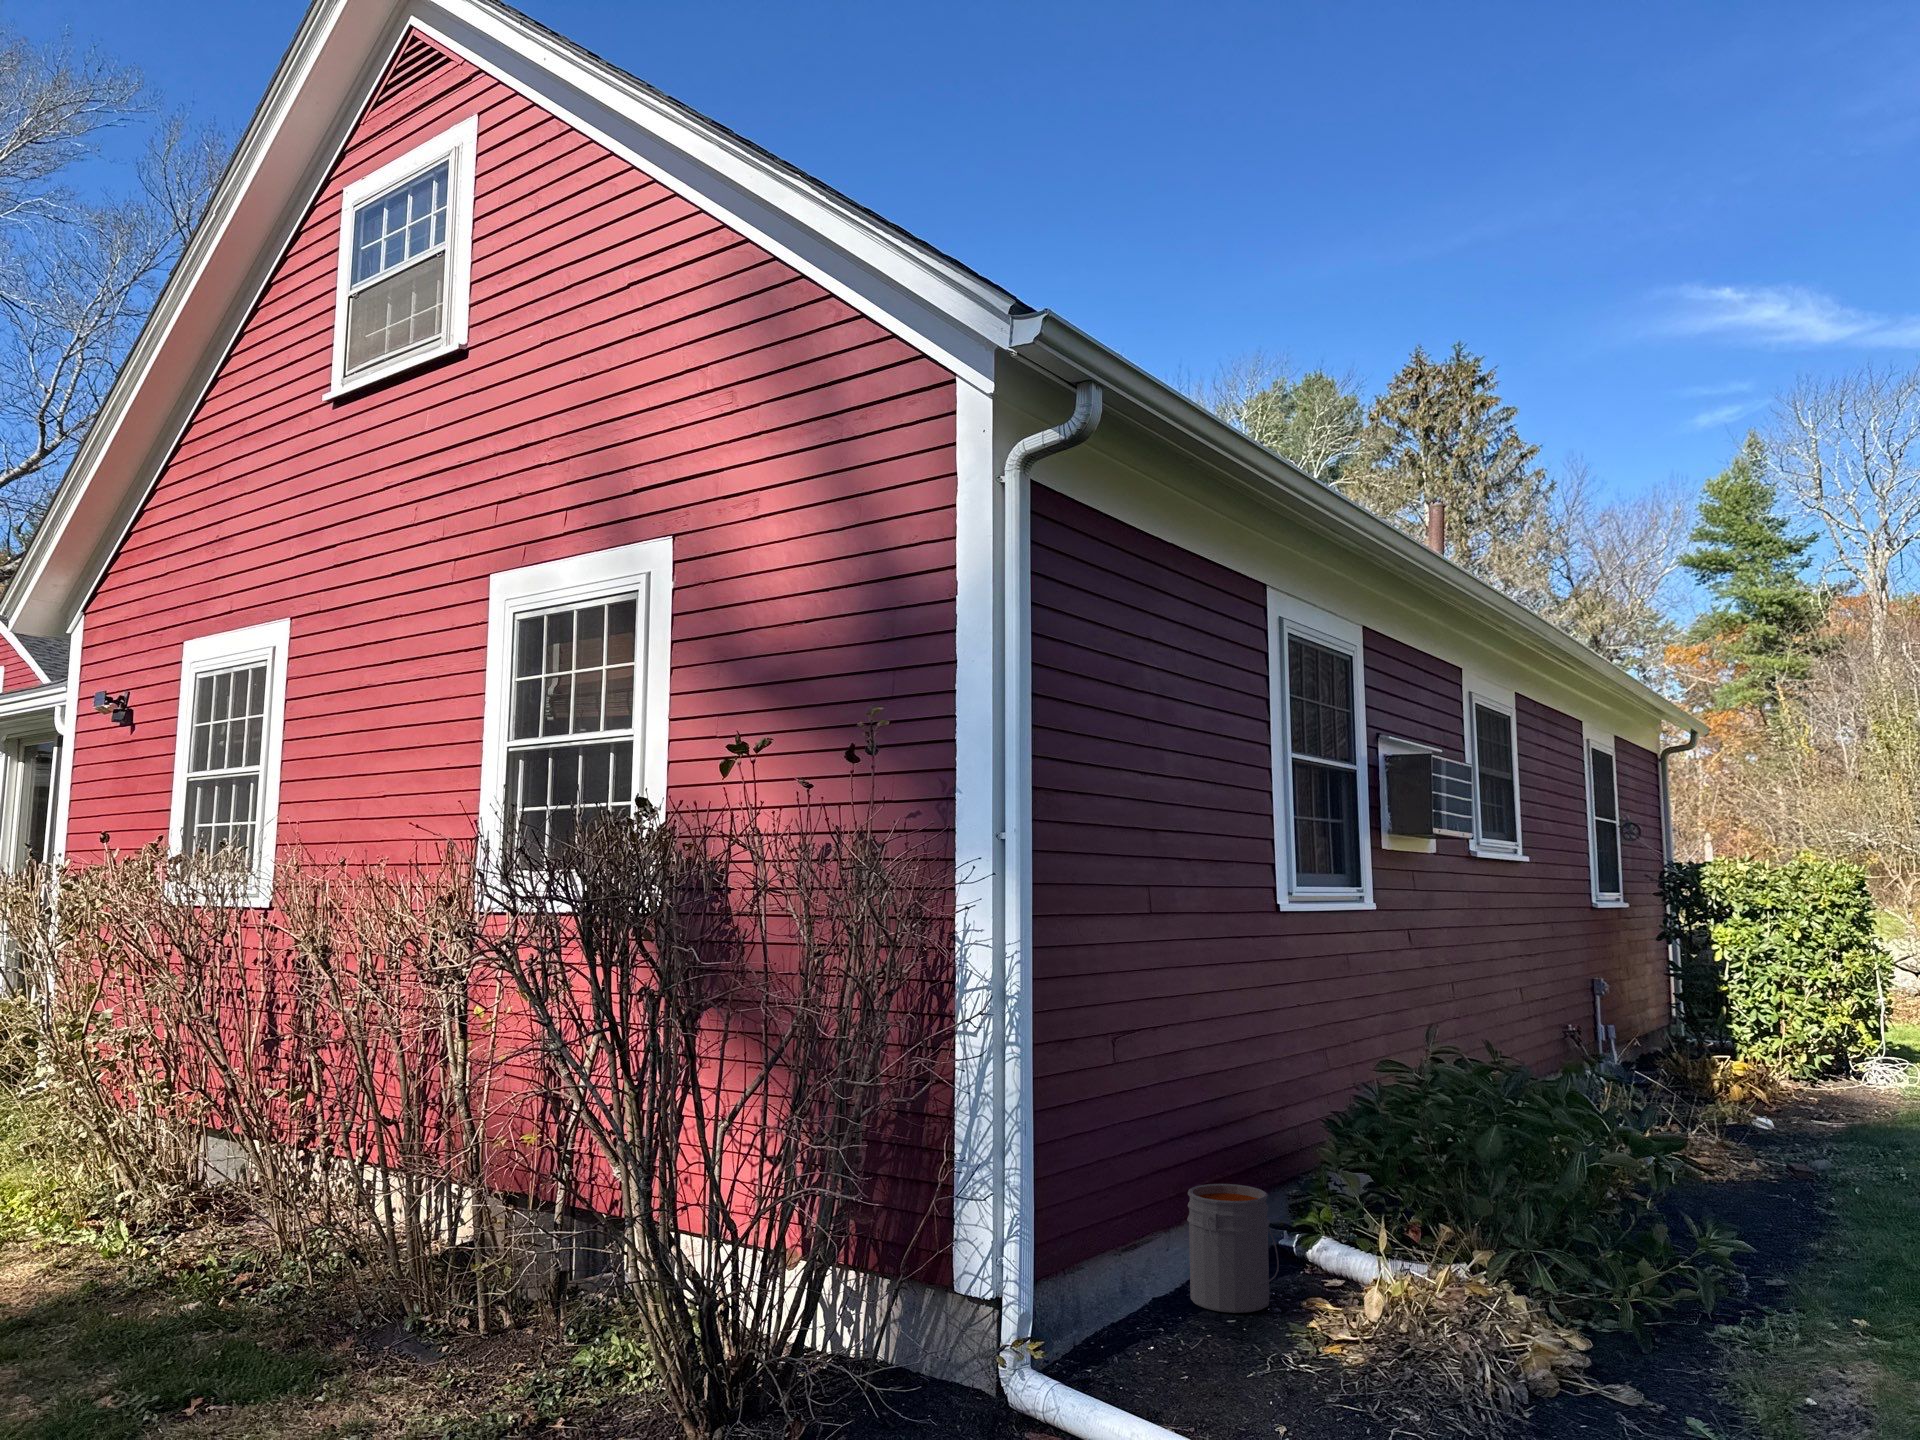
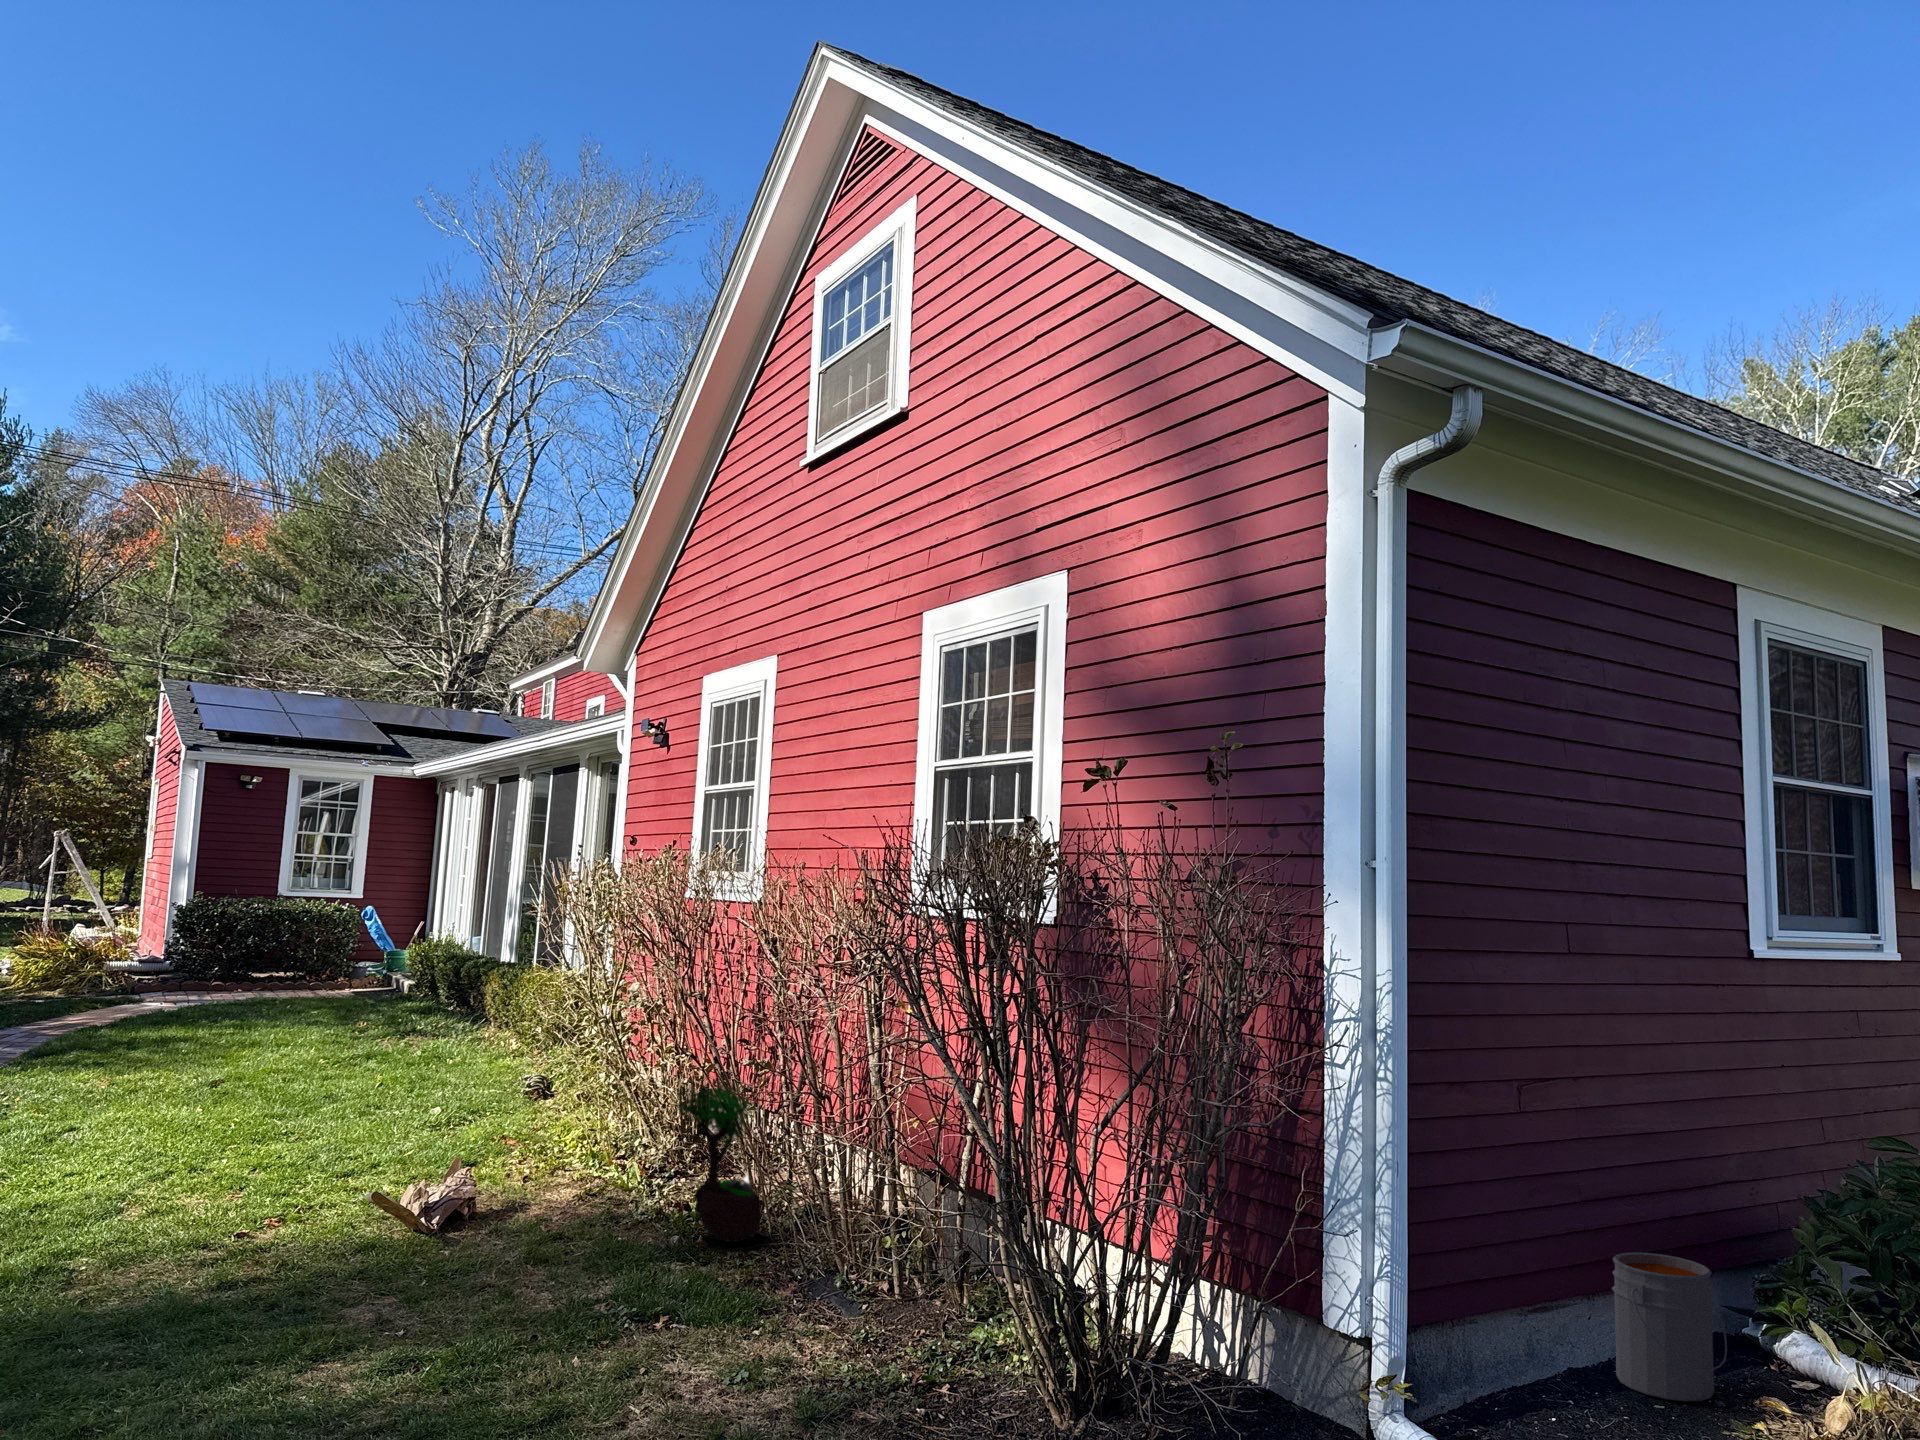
potted tree: none [171,1090,314,1297] -> present [667,1075,762,1242]

